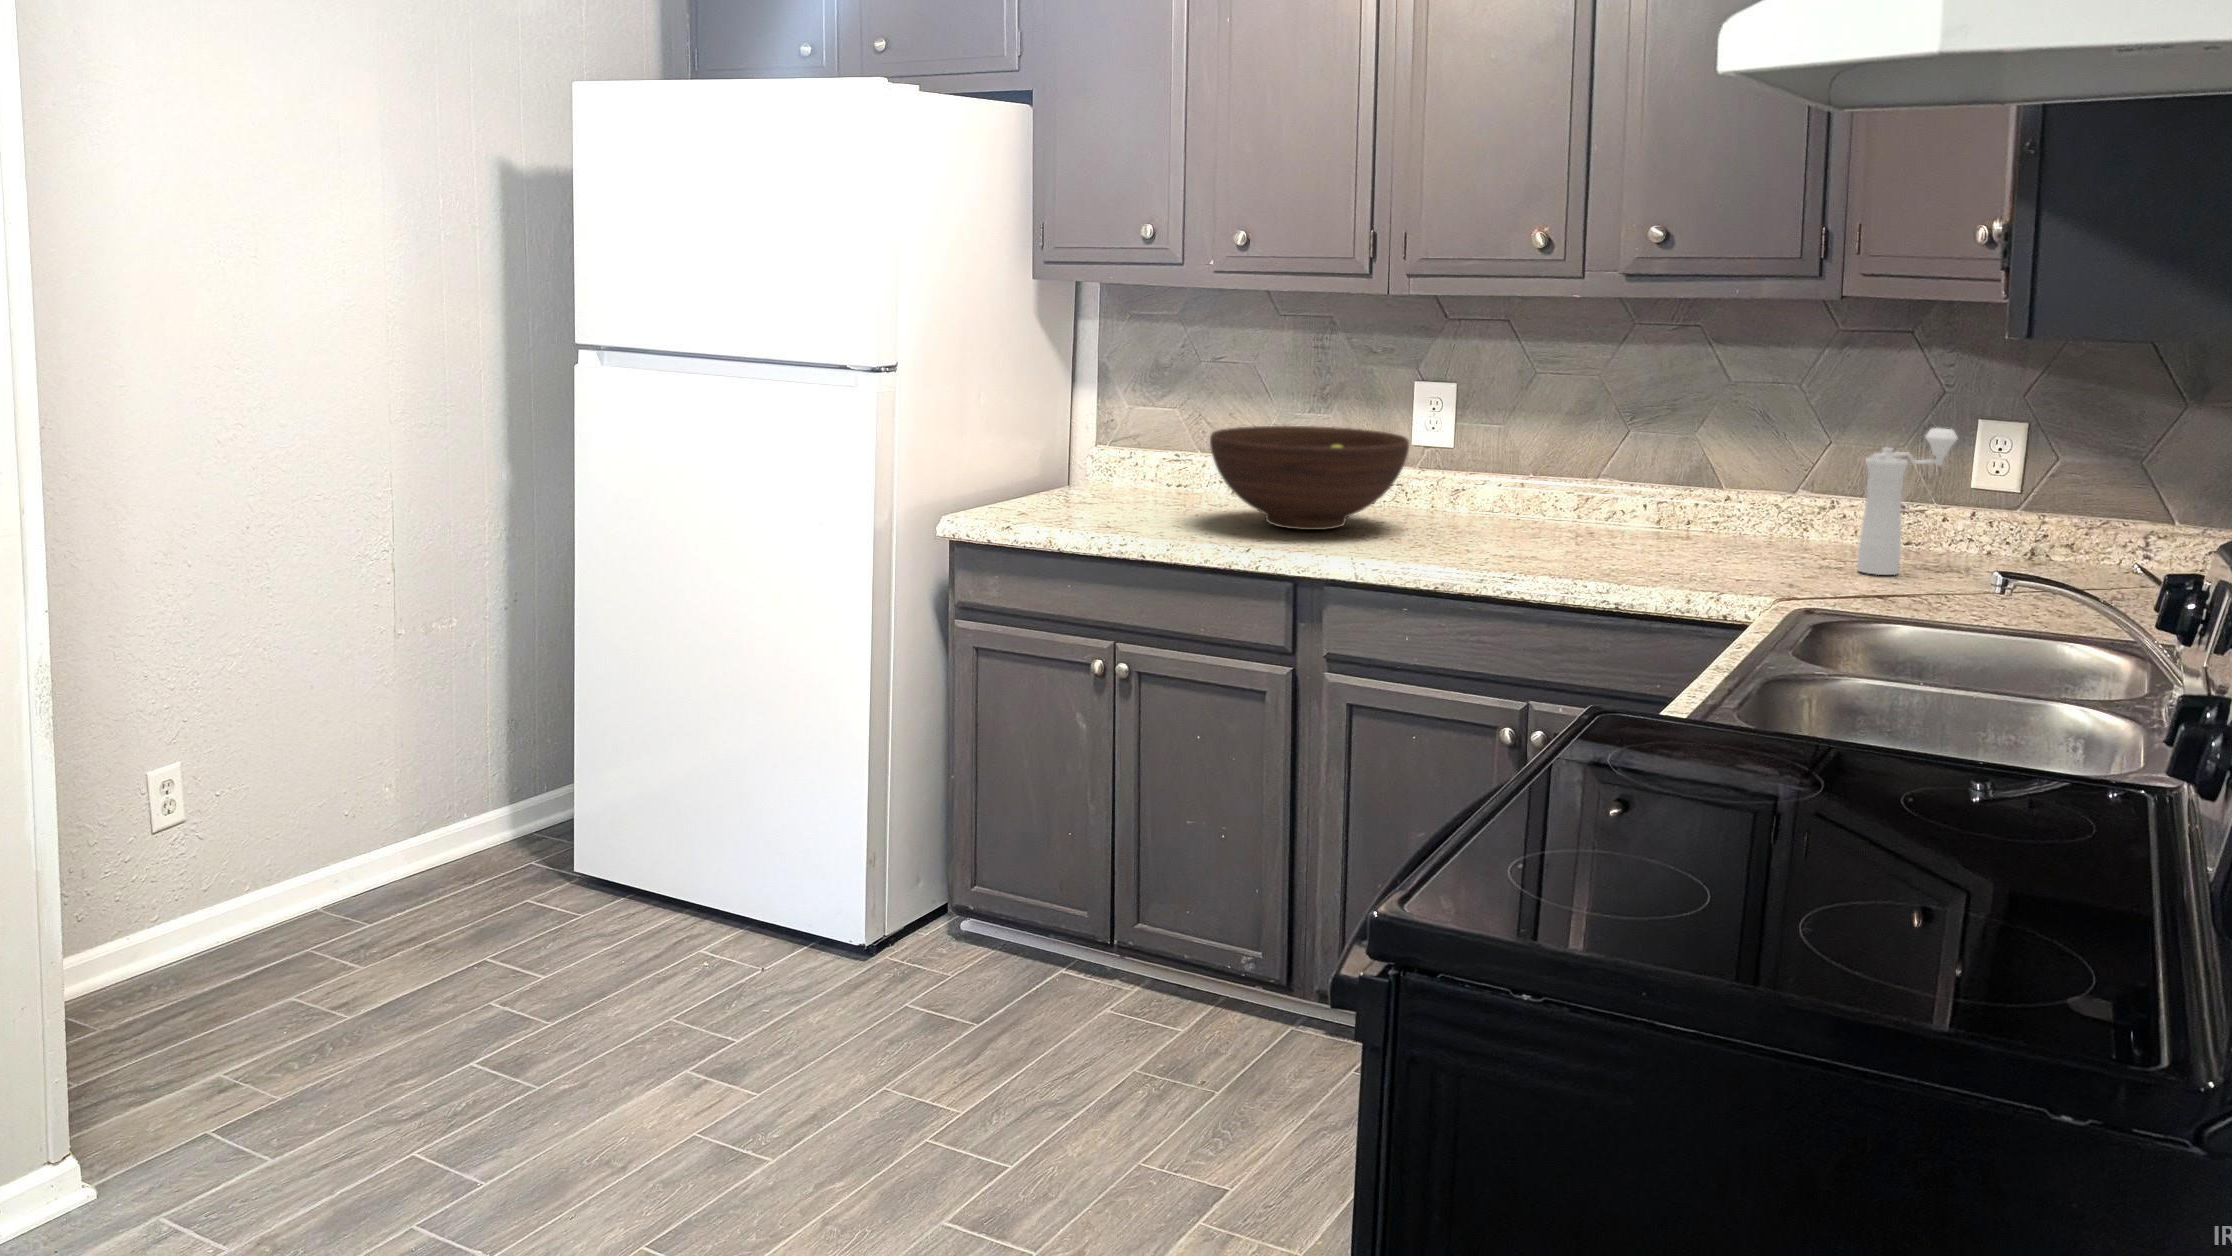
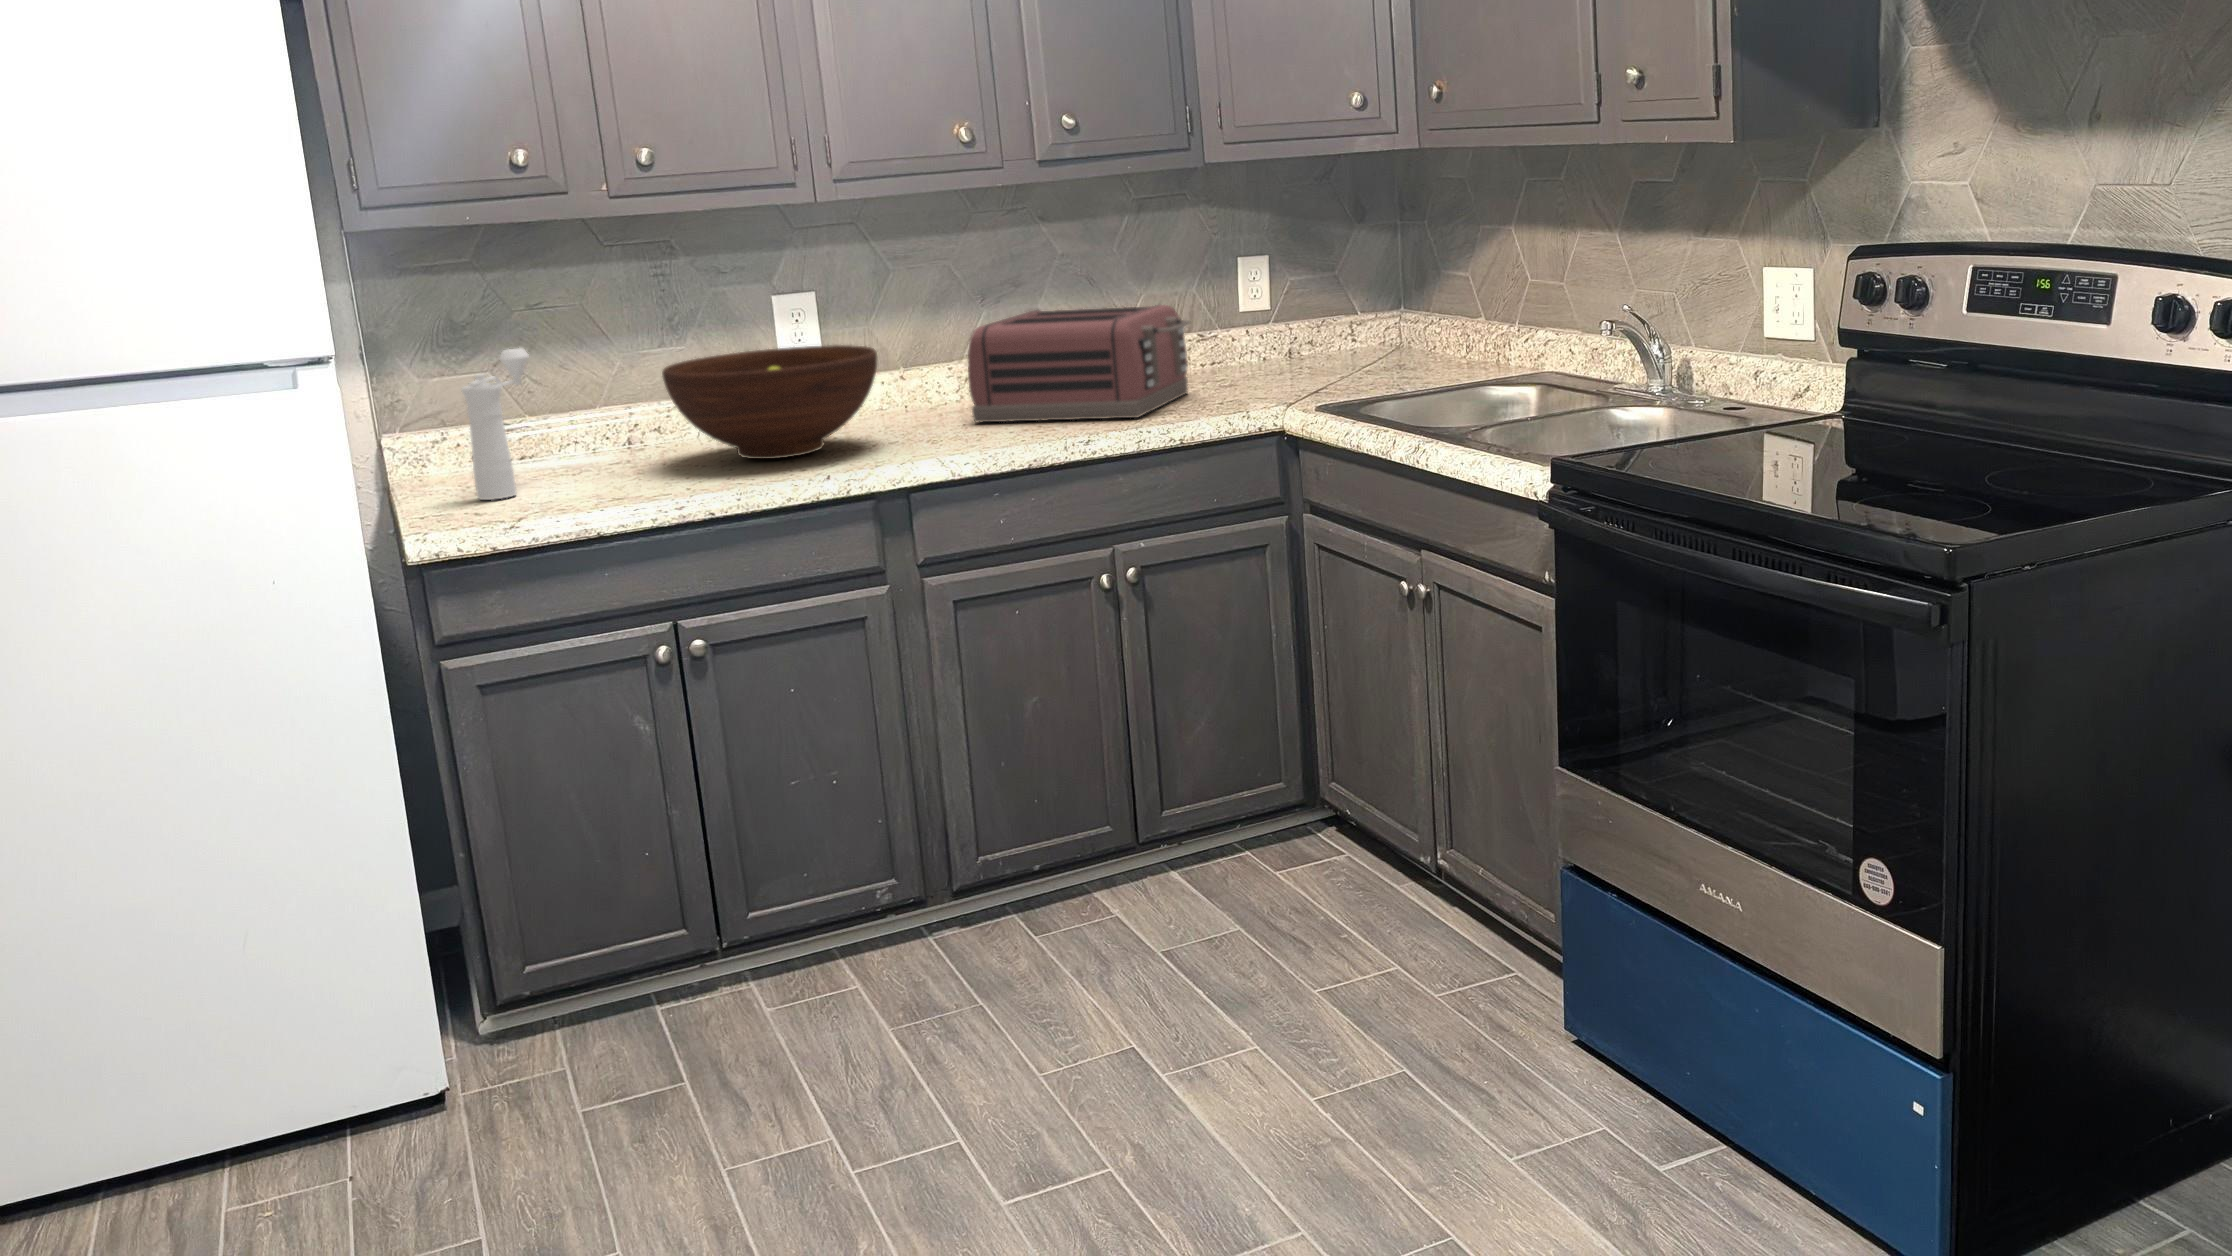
pepper mill: present [1857,428,1958,575] -> present [462,348,529,500]
toaster: none [1508,439,1782,572] -> present [968,305,1191,422]

